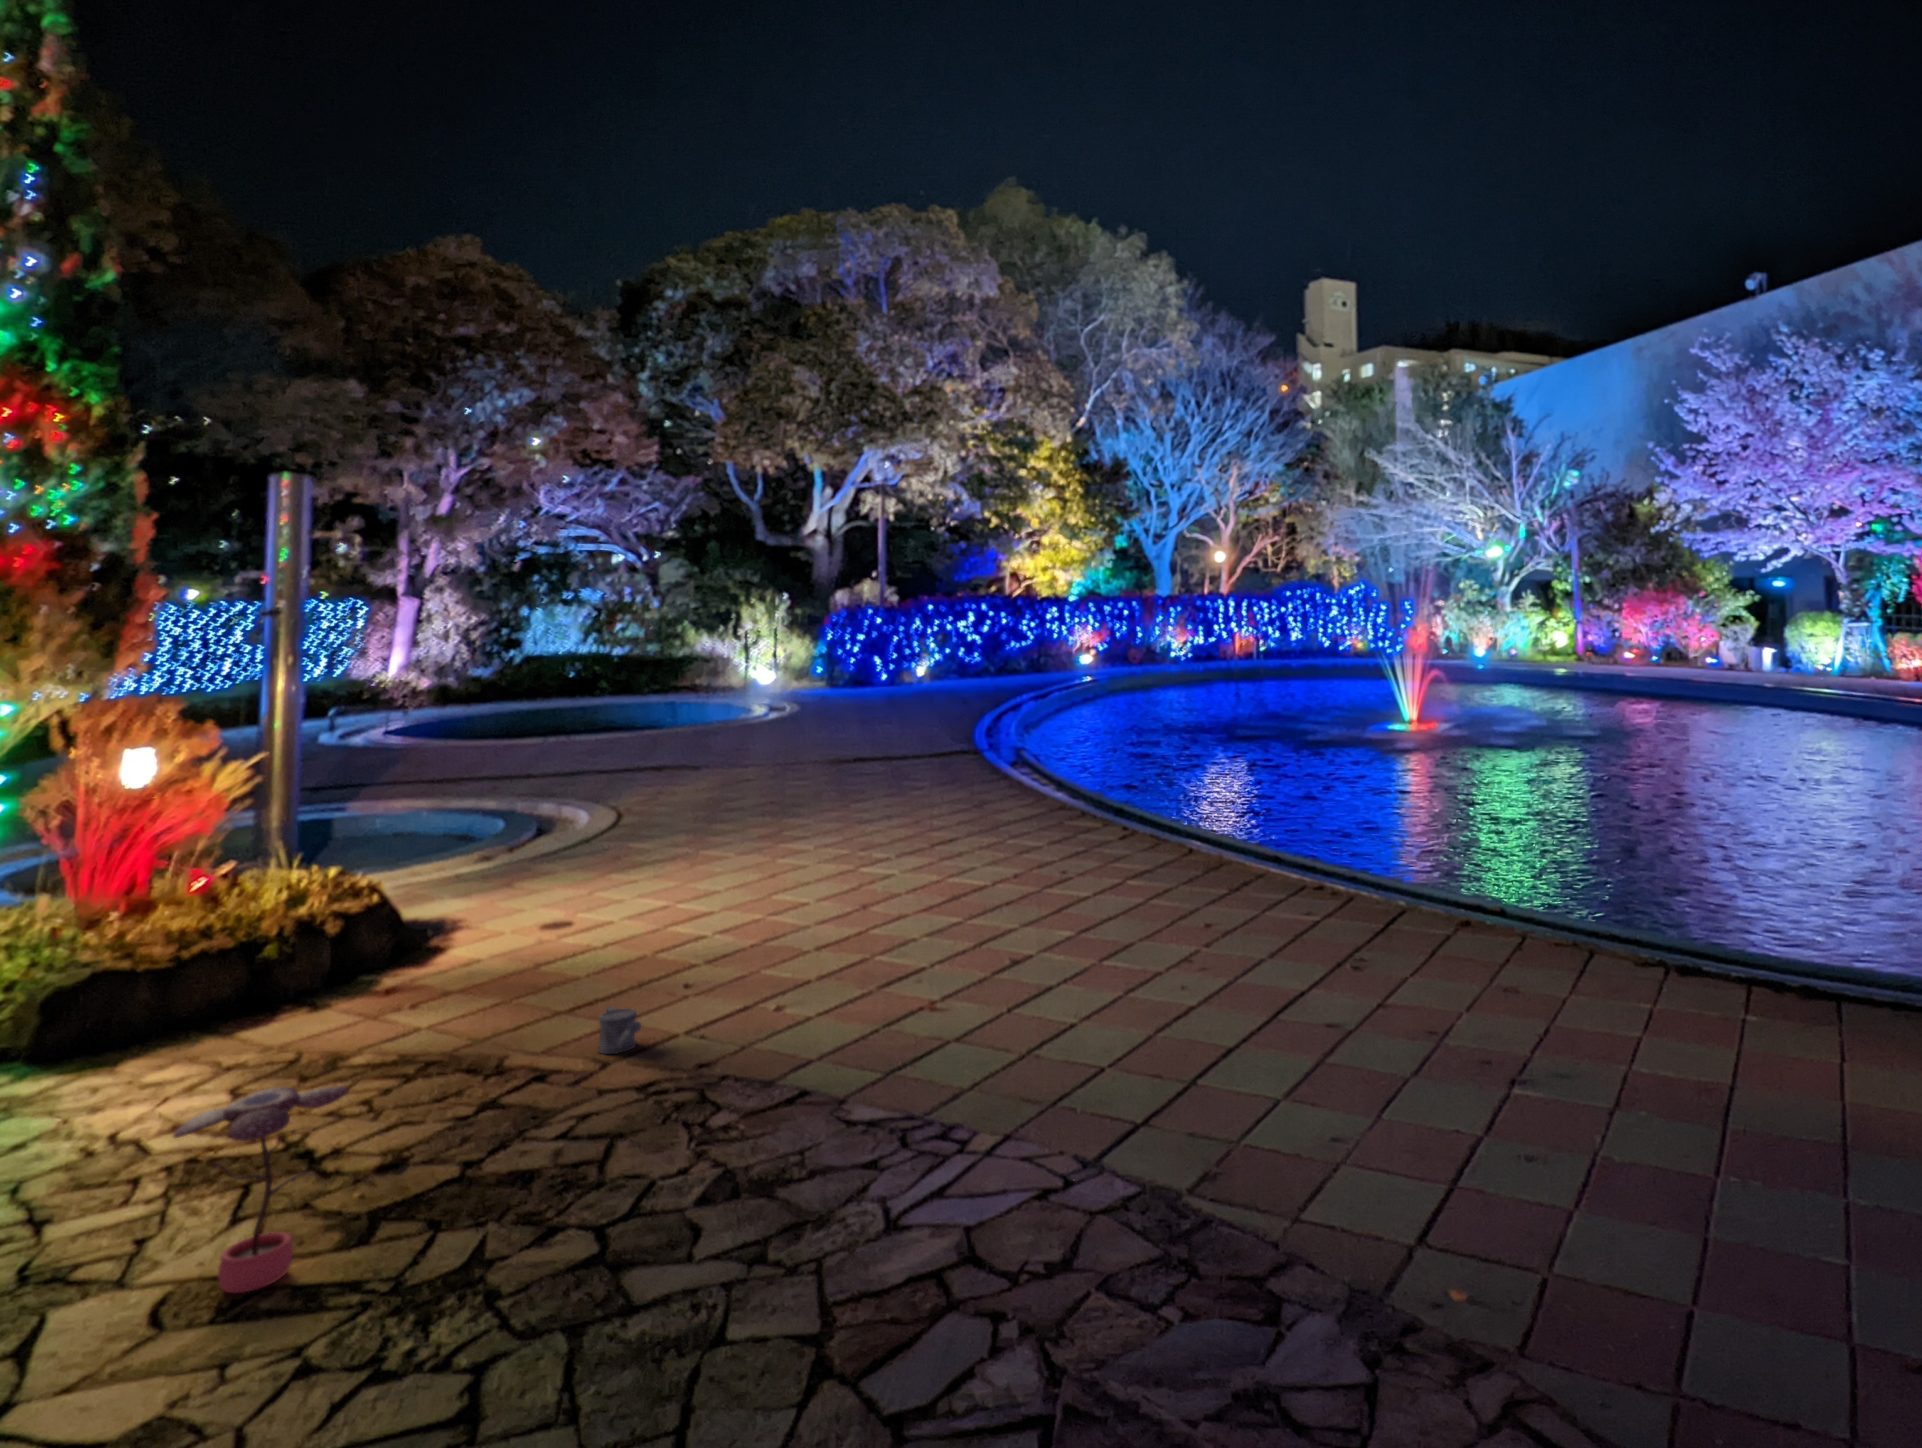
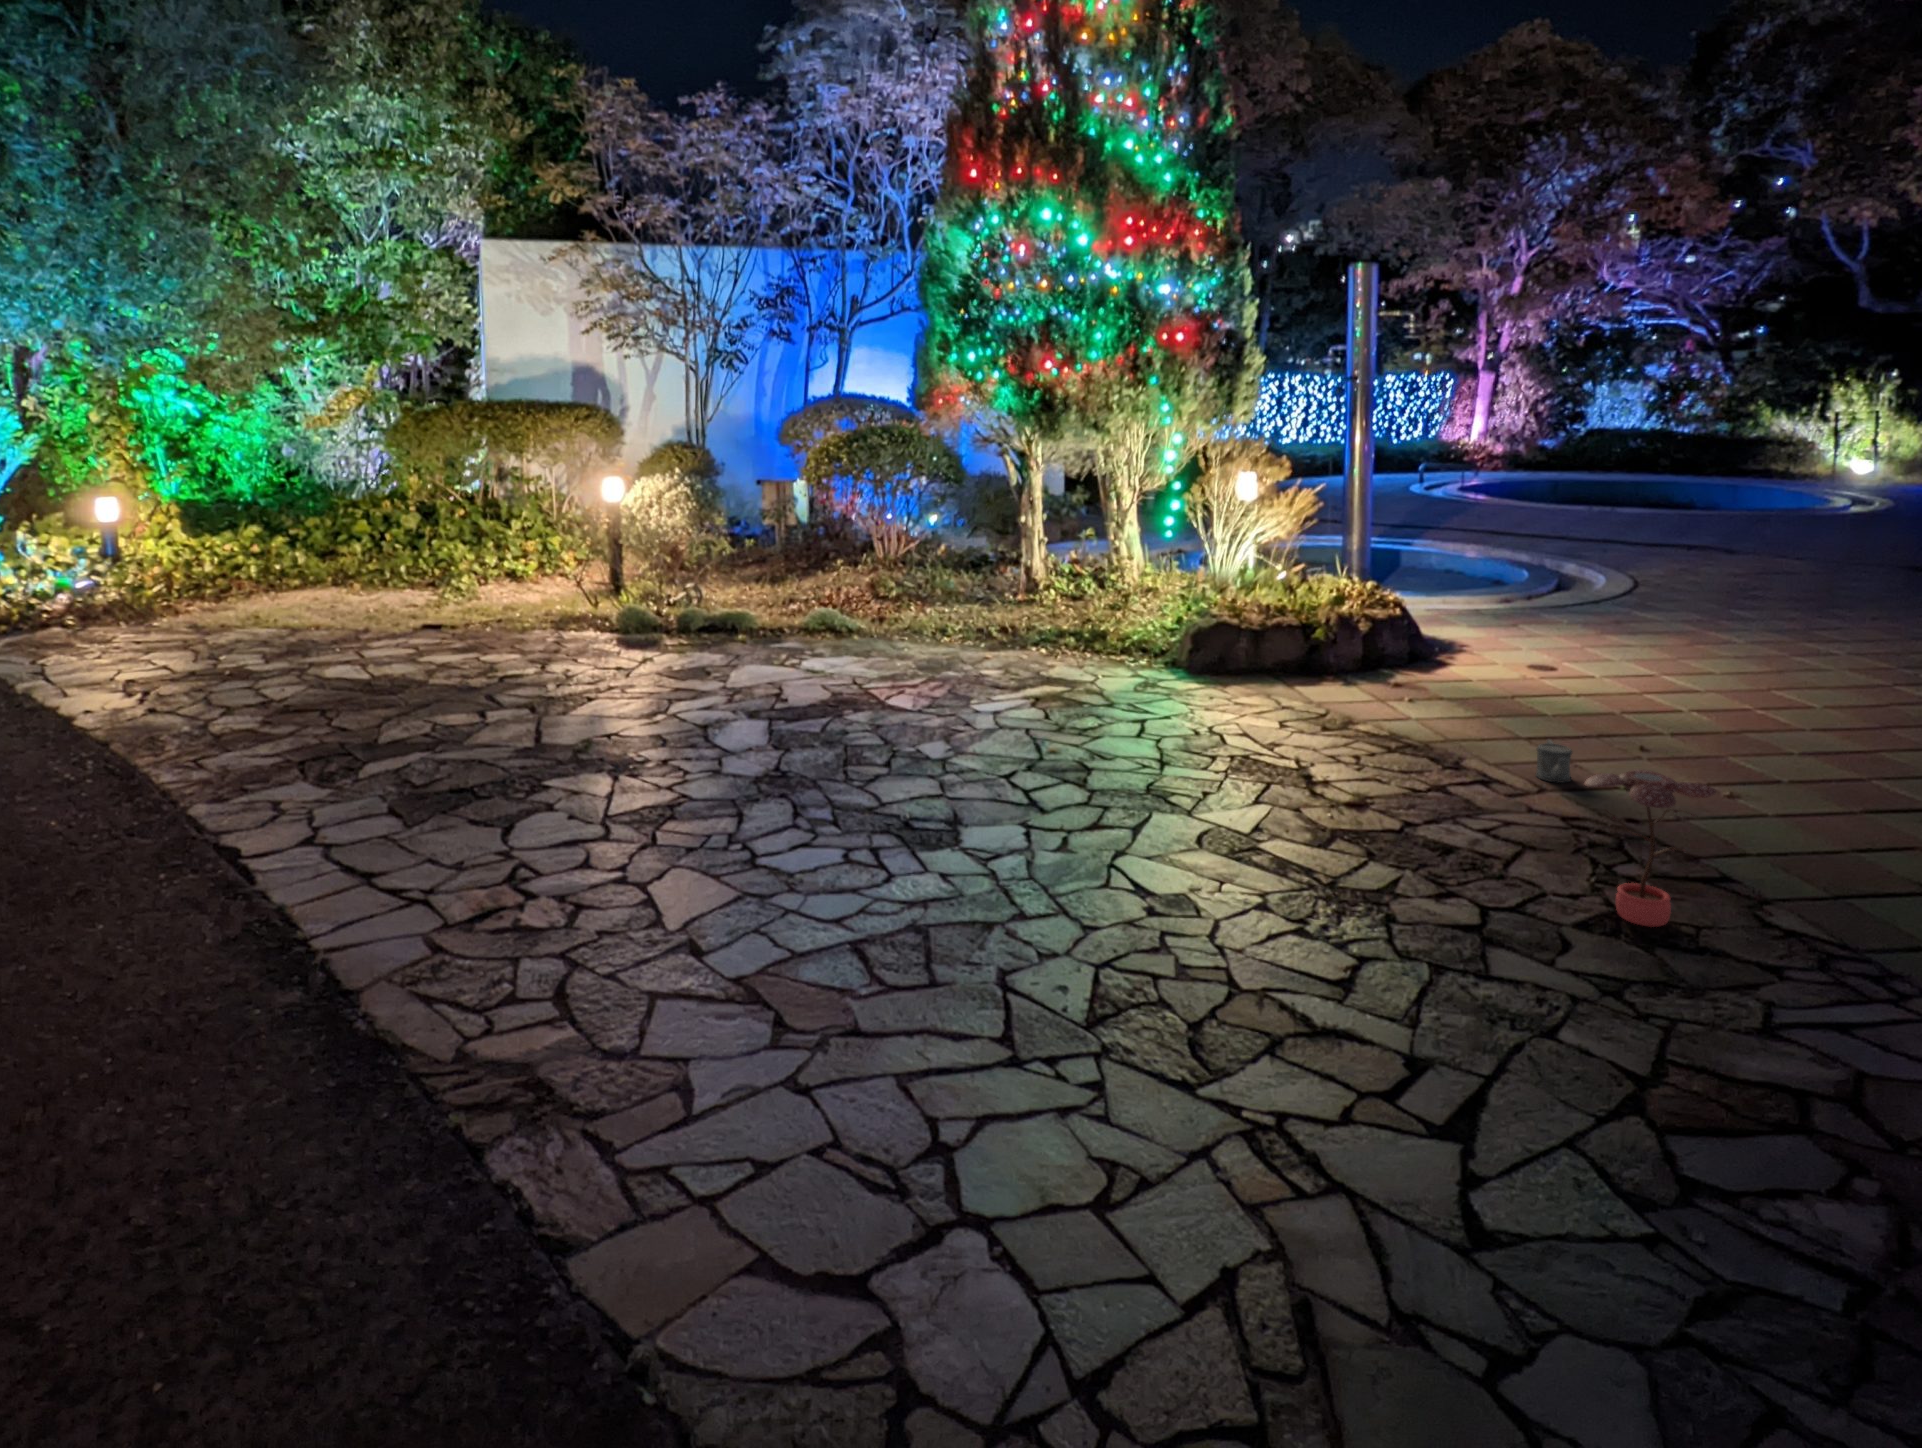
potted plant: present [173,1086,348,1293] -> present [1584,770,1716,927]

